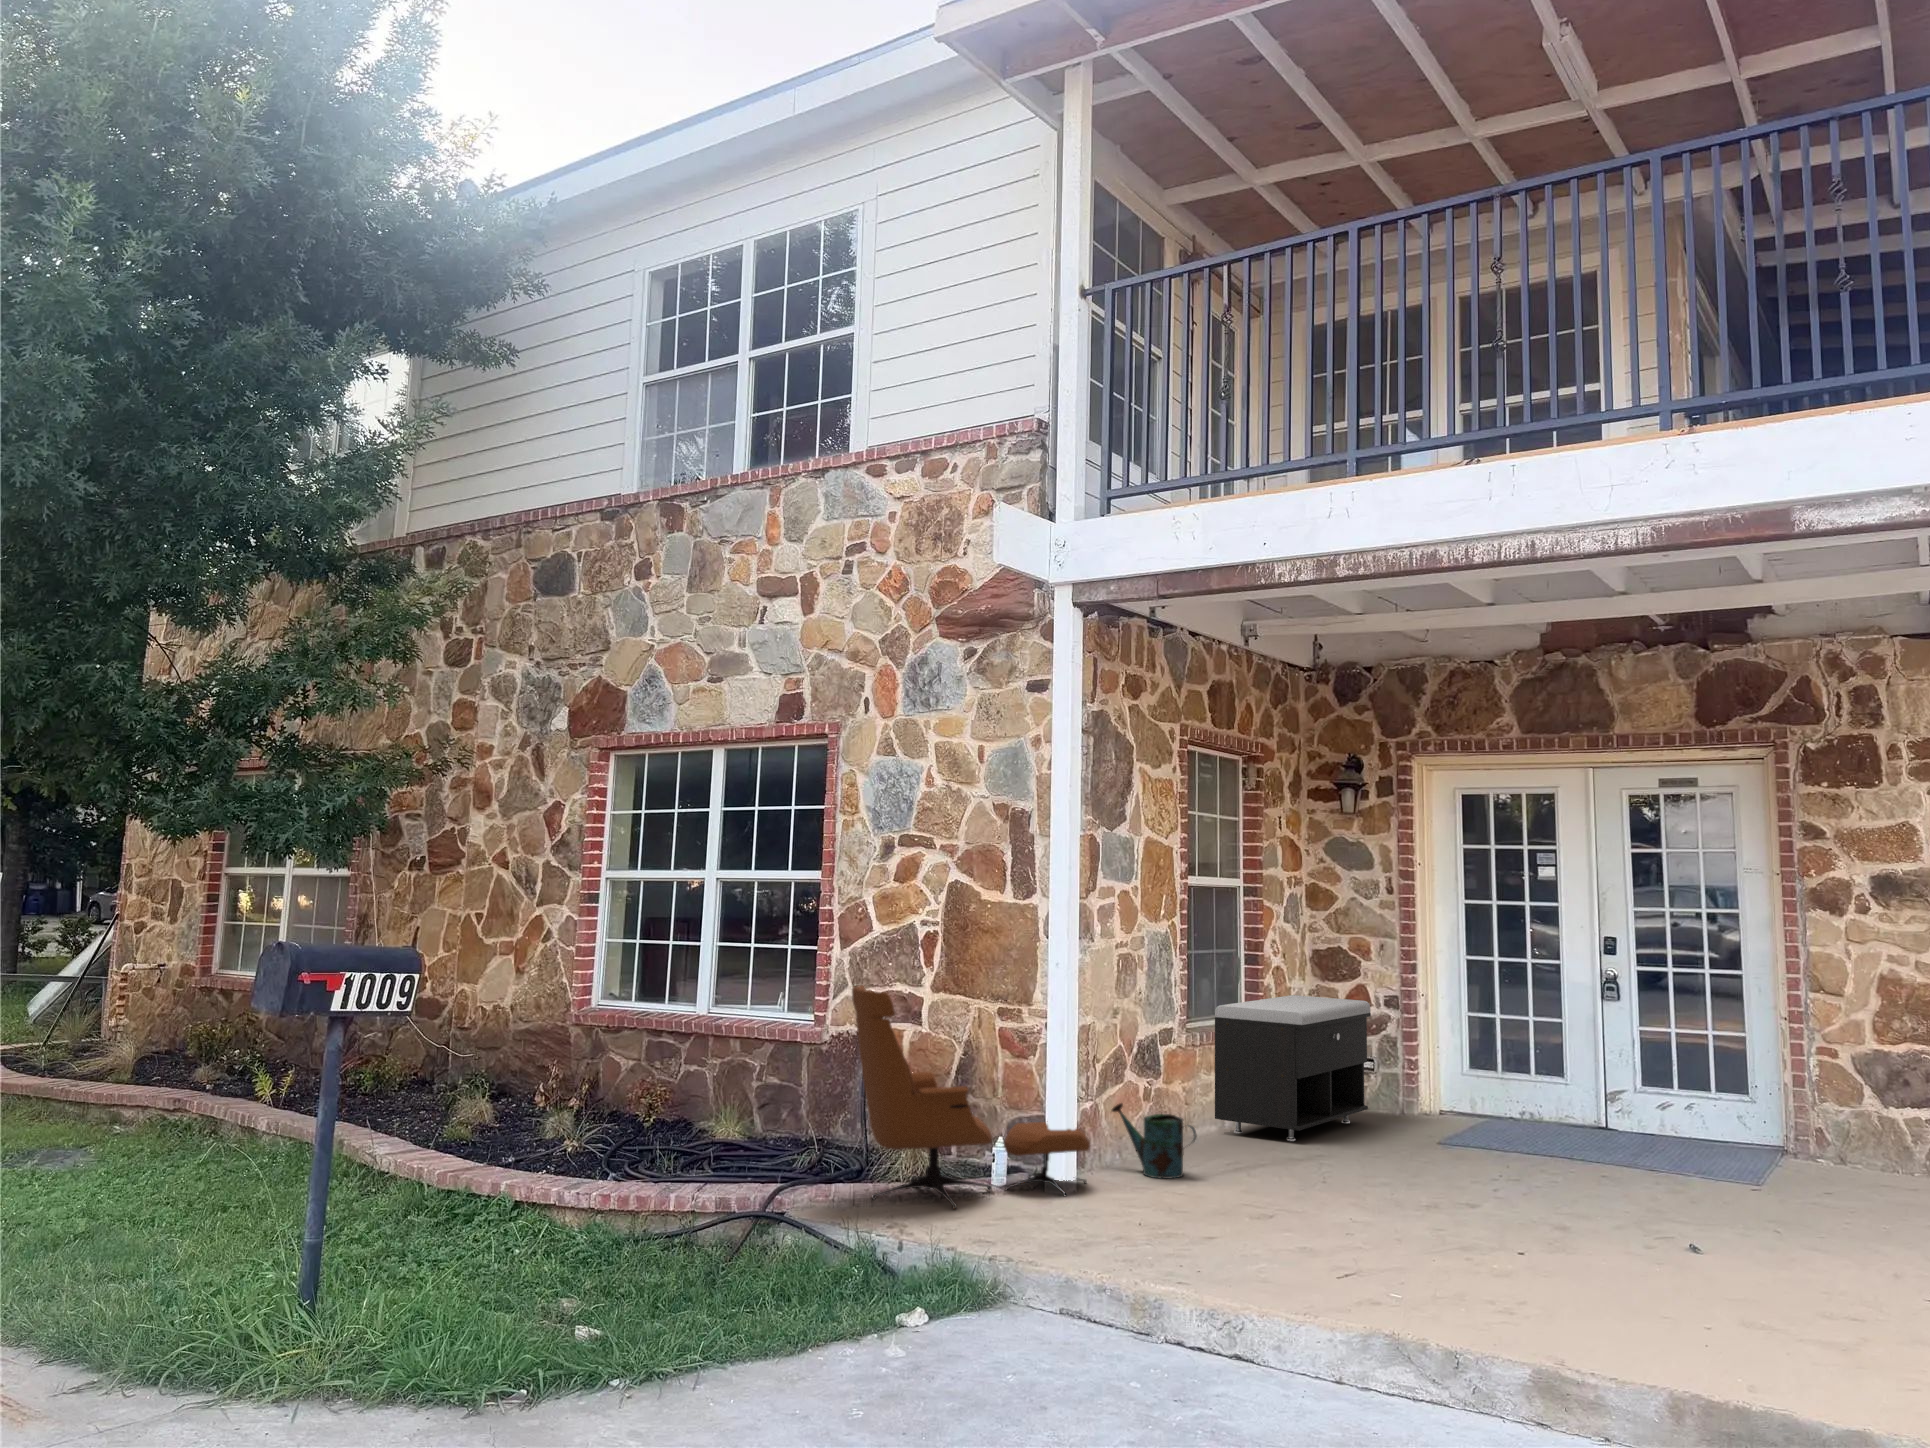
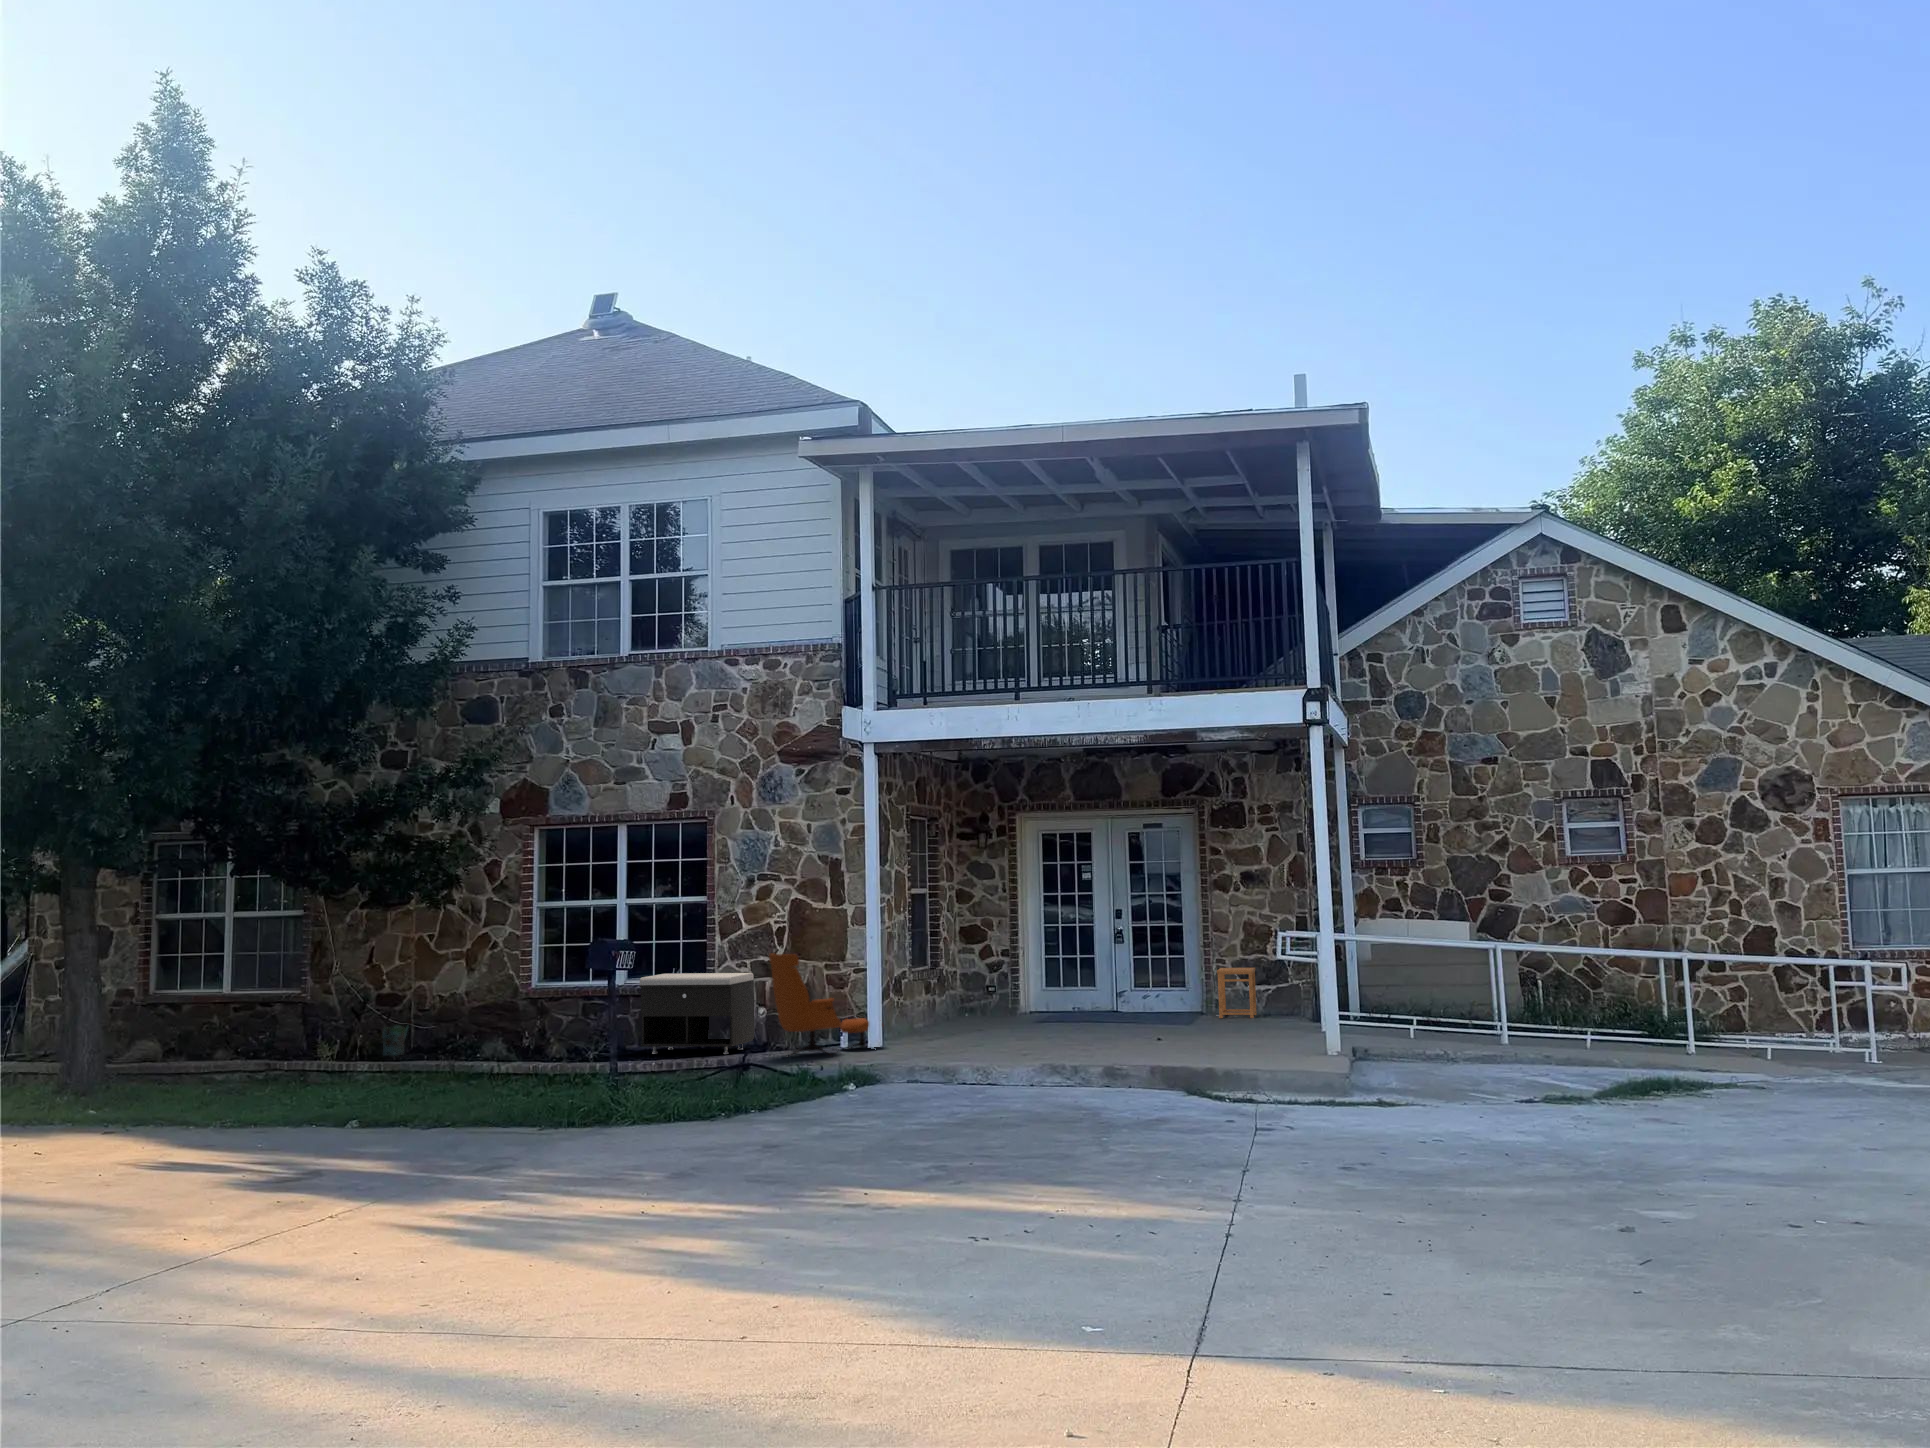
storage bench: present [1215,995,1371,1141] -> present [639,973,754,1054]
side table: none [1822,1068,1914,1186] -> present [1217,968,1257,1018]
watering can: present [1112,1103,1196,1179] -> present [382,1020,412,1056]

